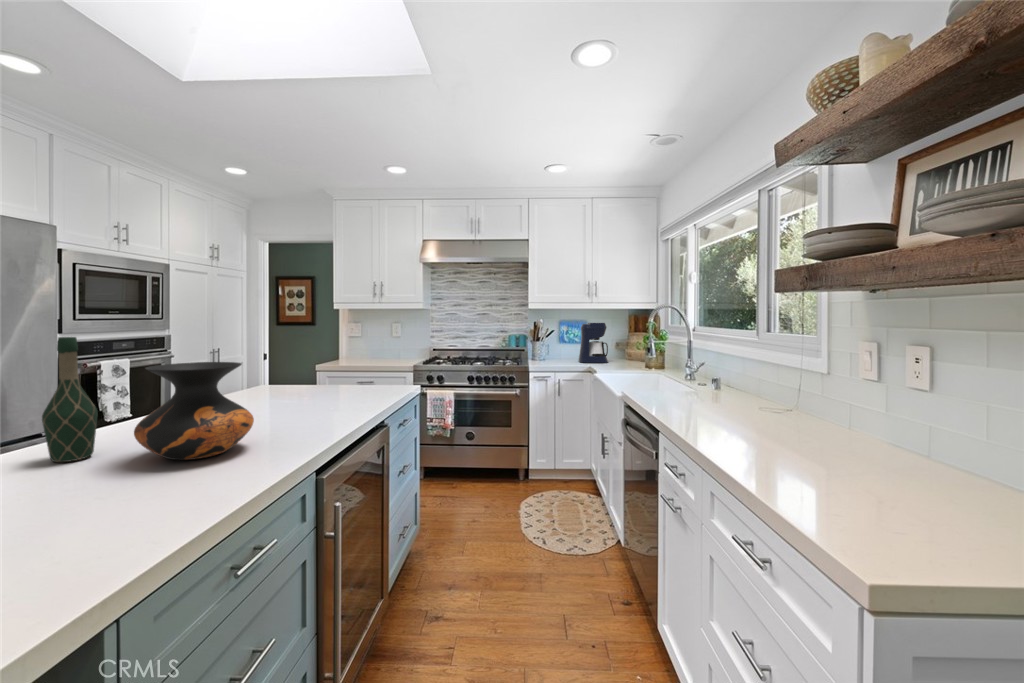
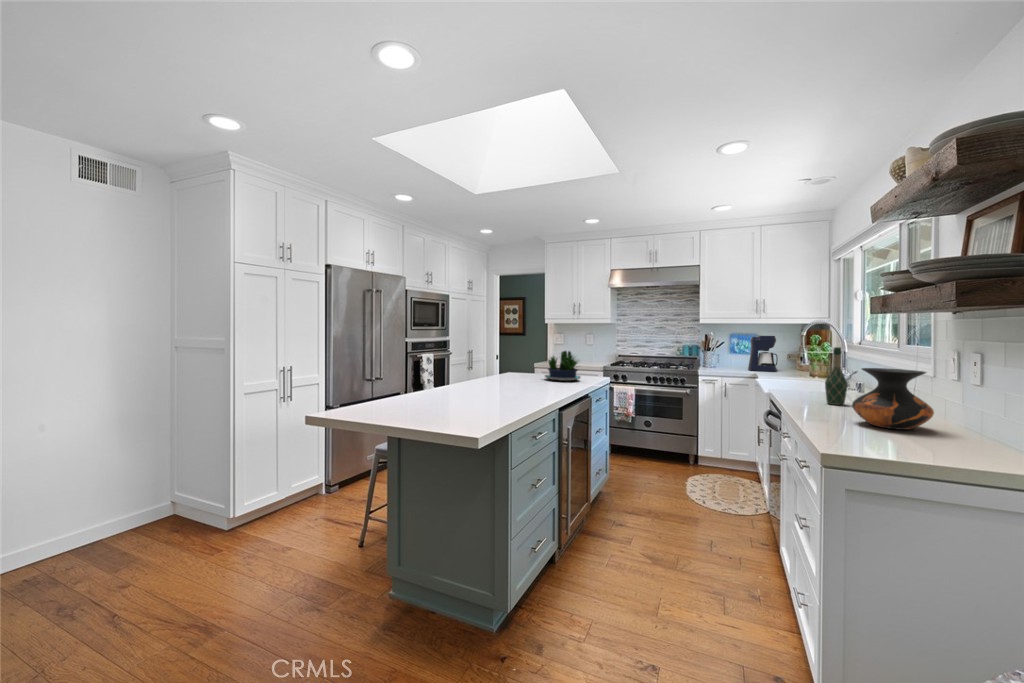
wine bottle: present [42,337,98,462] -> present [825,347,848,405]
potted plant: none [305,351,376,401] -> present [545,351,581,381]
vase: present [134,362,254,460] -> present [852,368,934,430]

